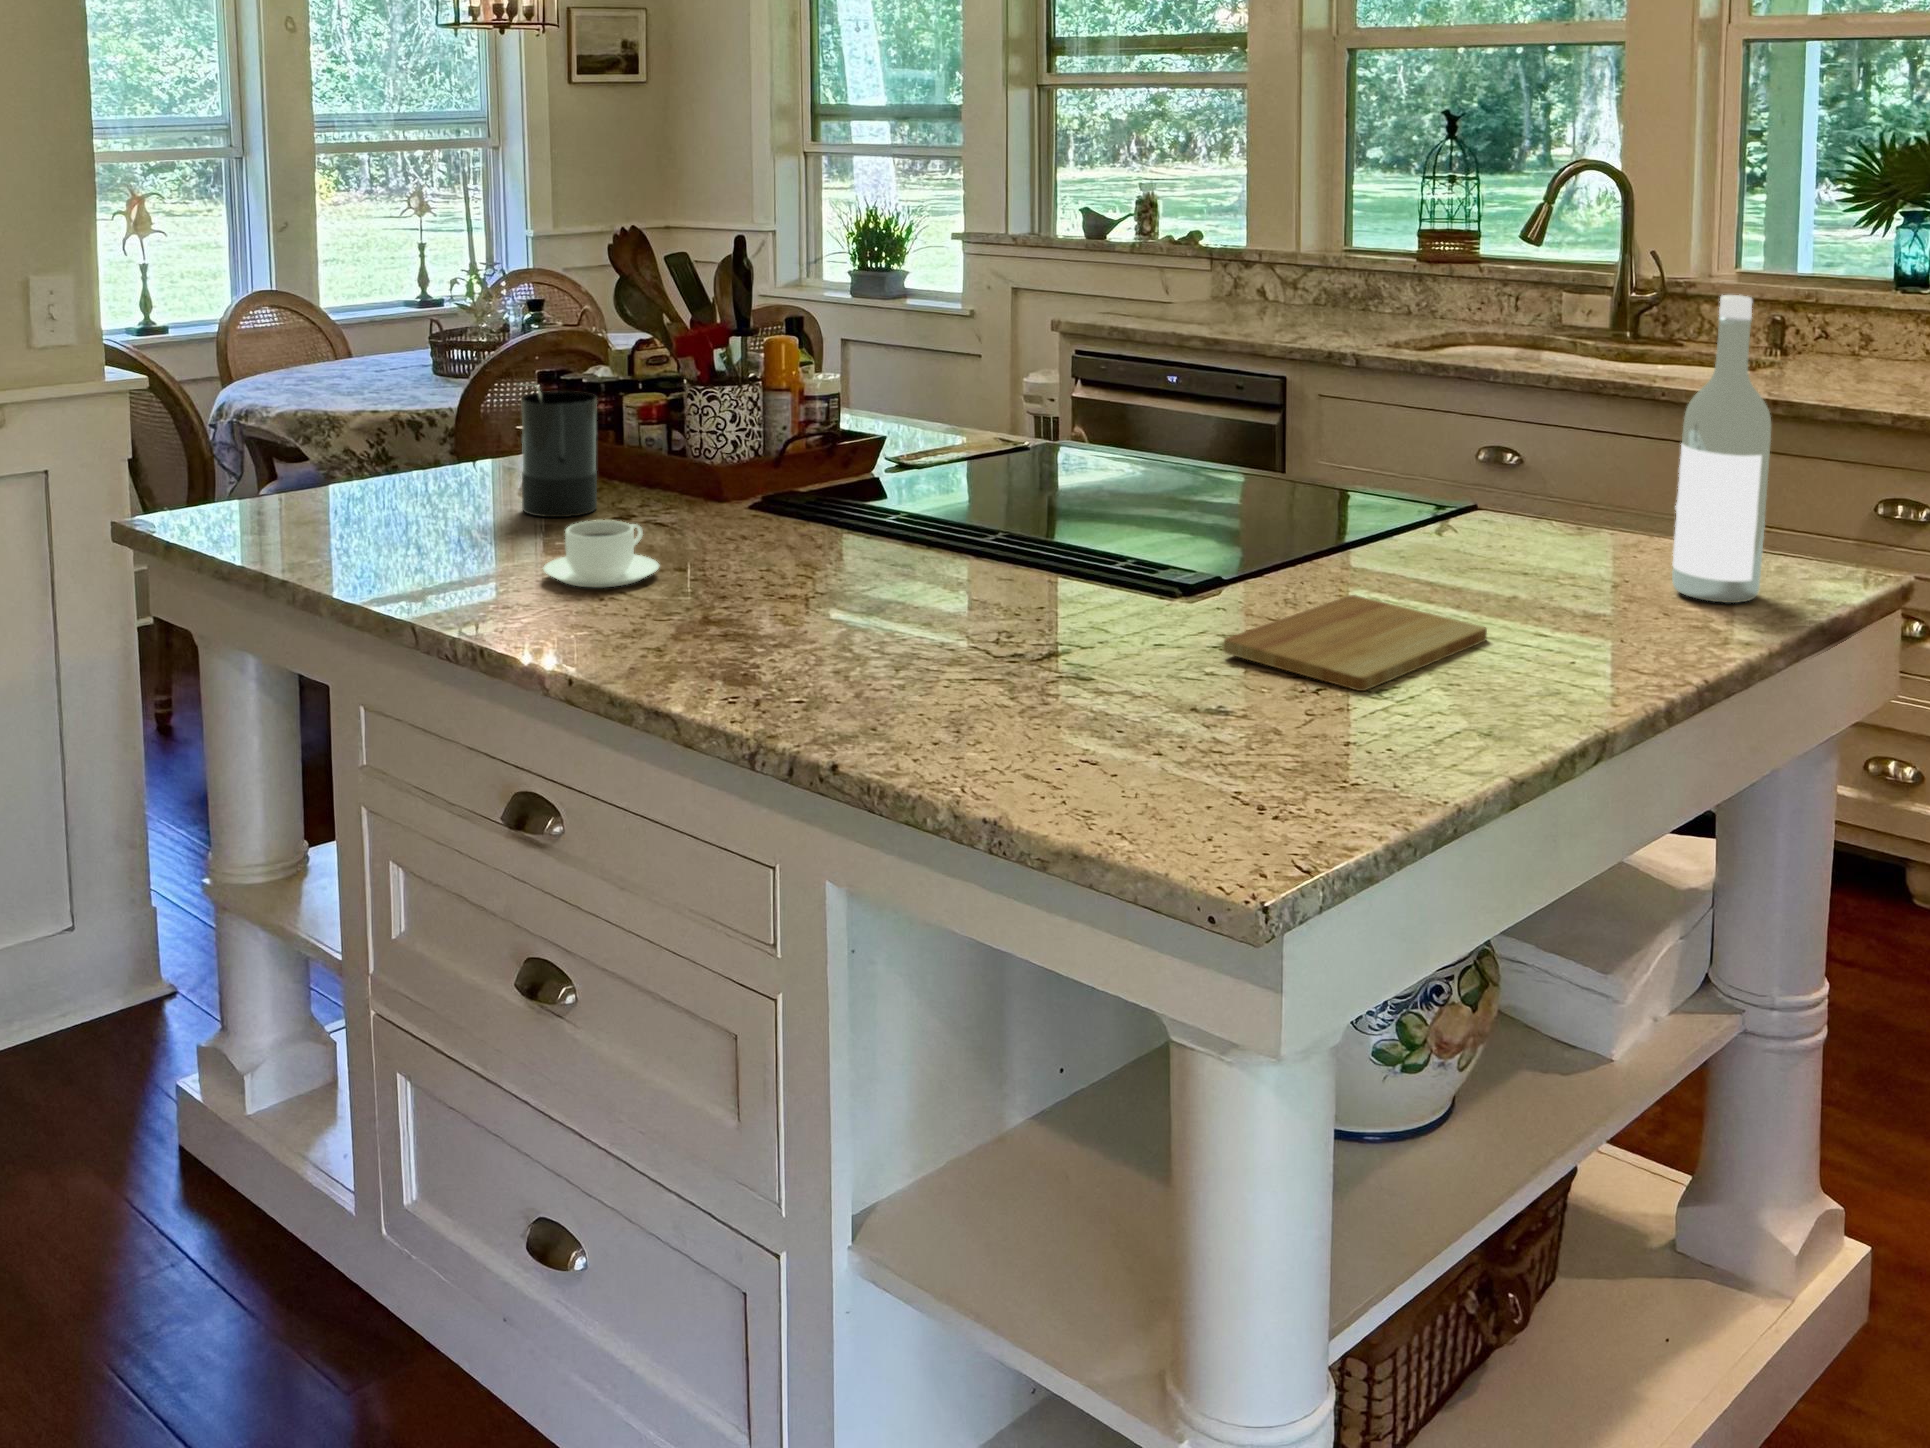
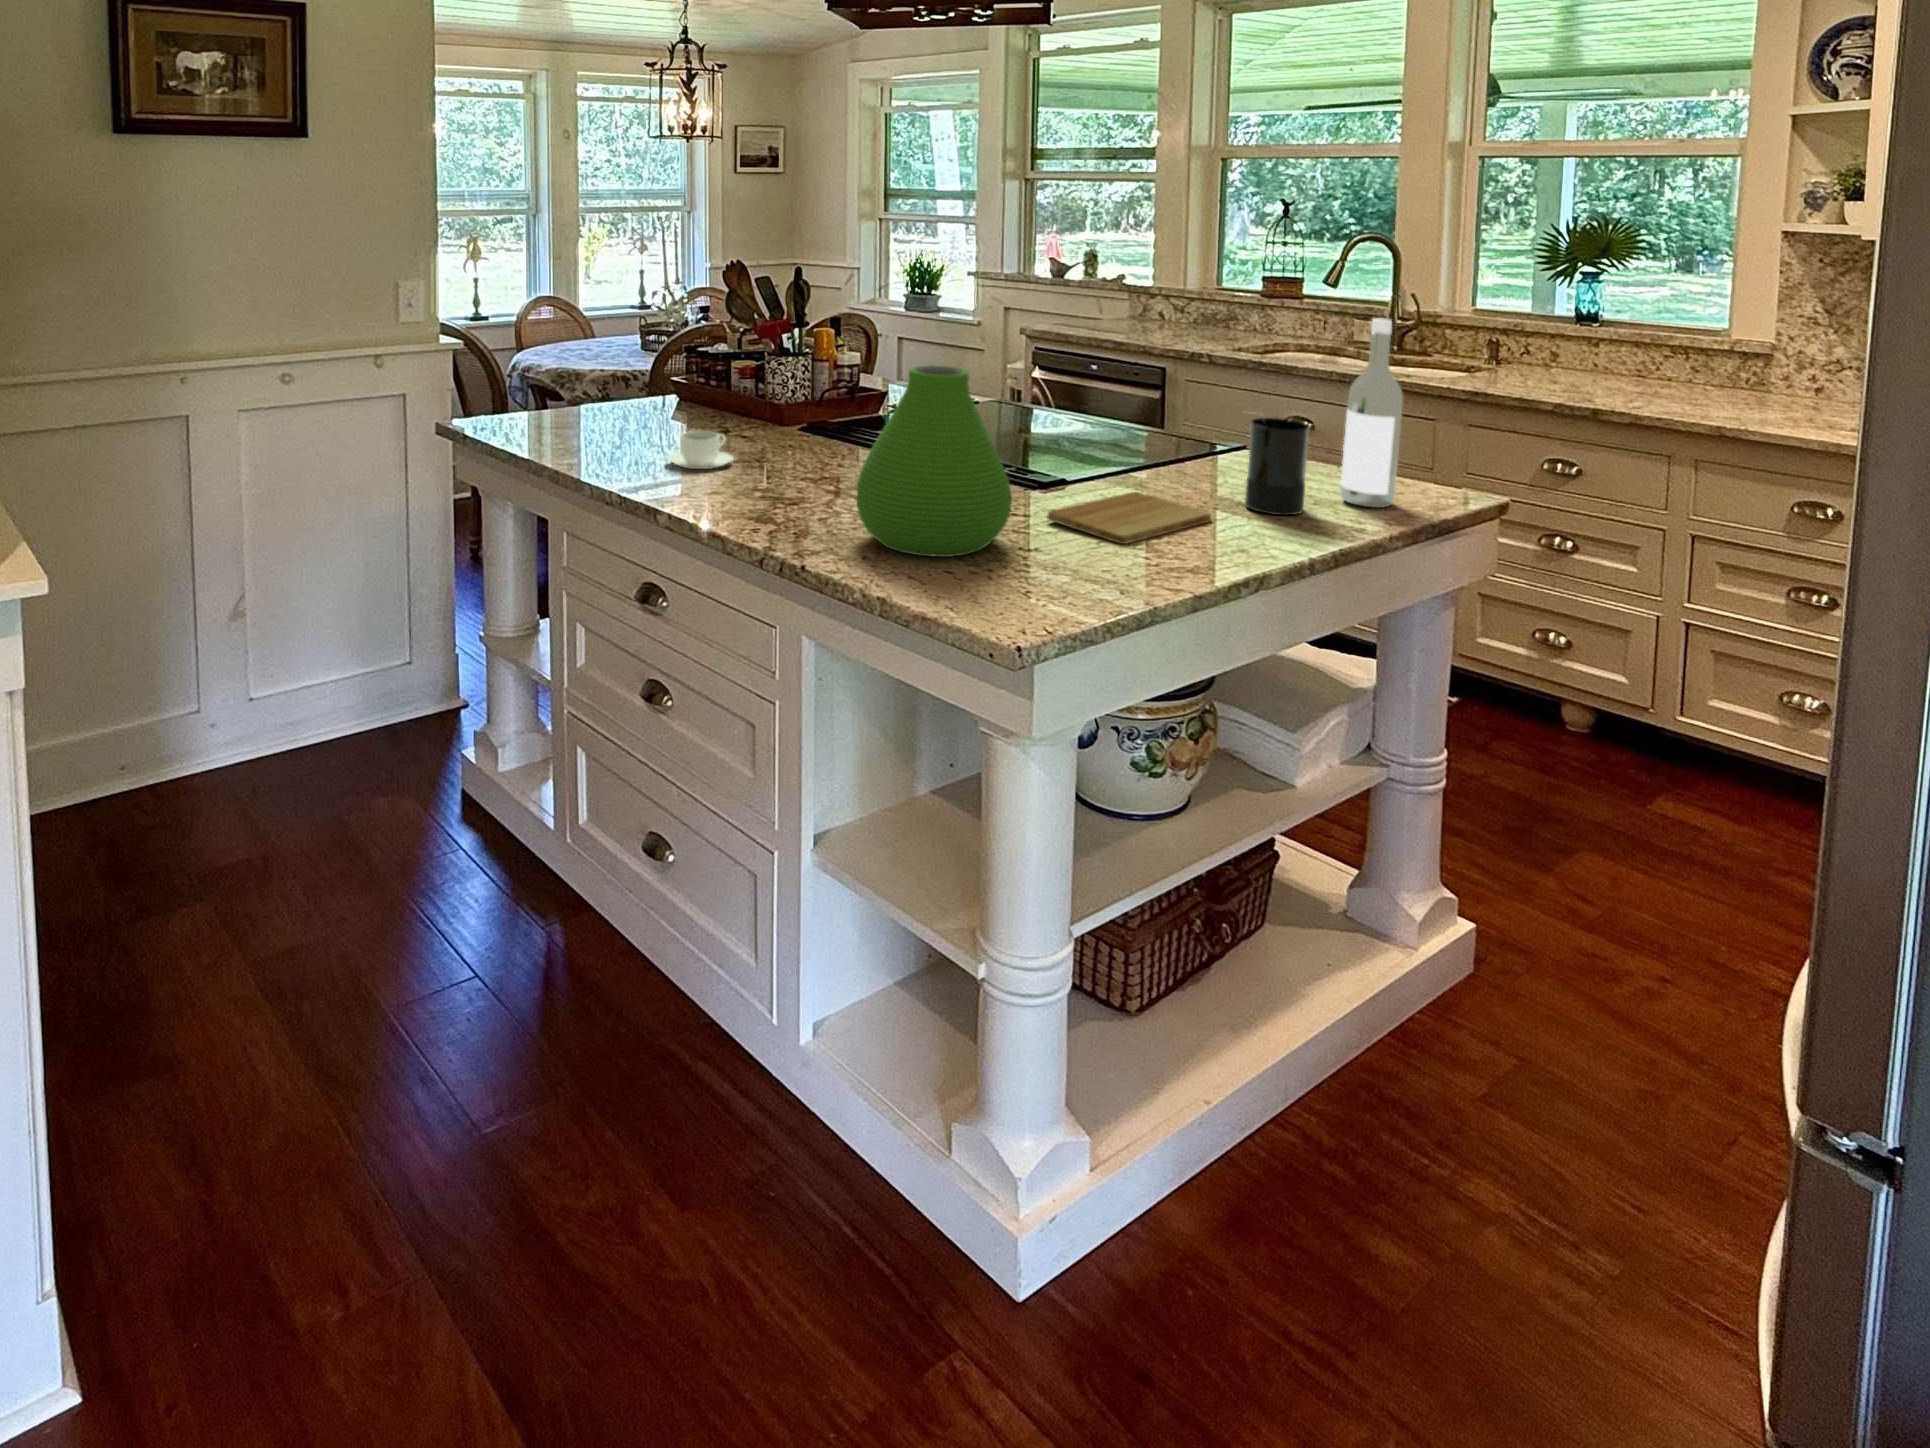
candle: present [521,386,597,517] -> present [1245,413,1310,515]
vase: none [909,400,1180,733] -> present [857,365,1012,557]

